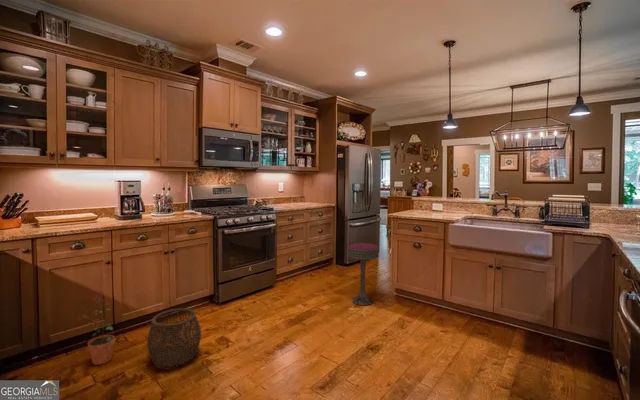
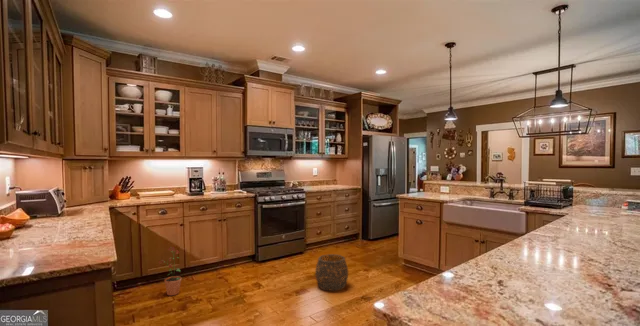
bar stool: present [347,243,379,305] -> none [360,219,387,272]
woven basket: present [147,308,201,368] -> present [316,254,348,291]

